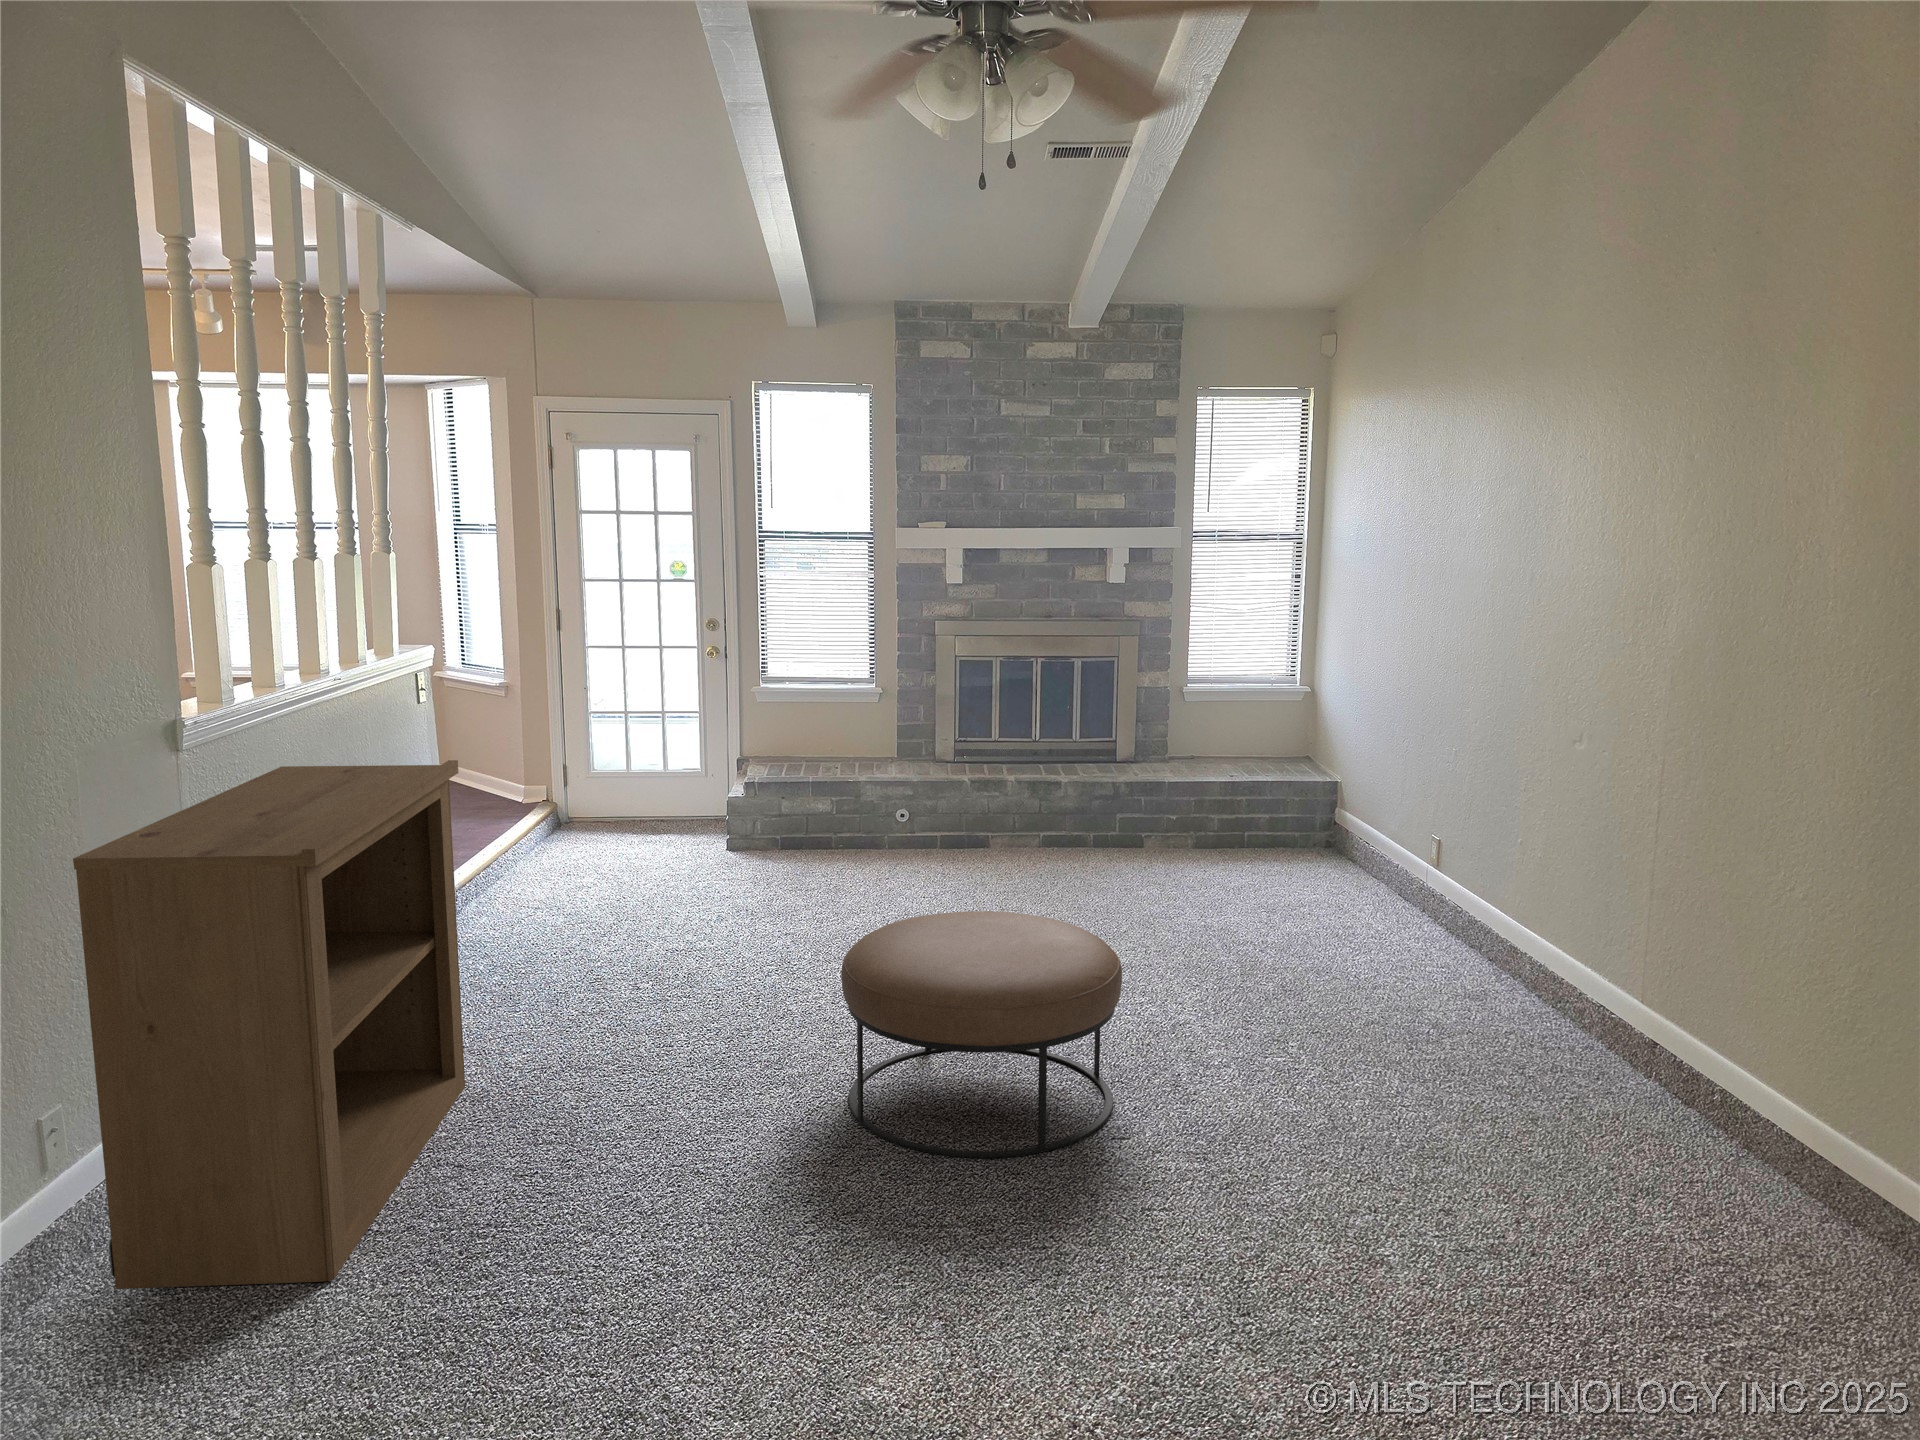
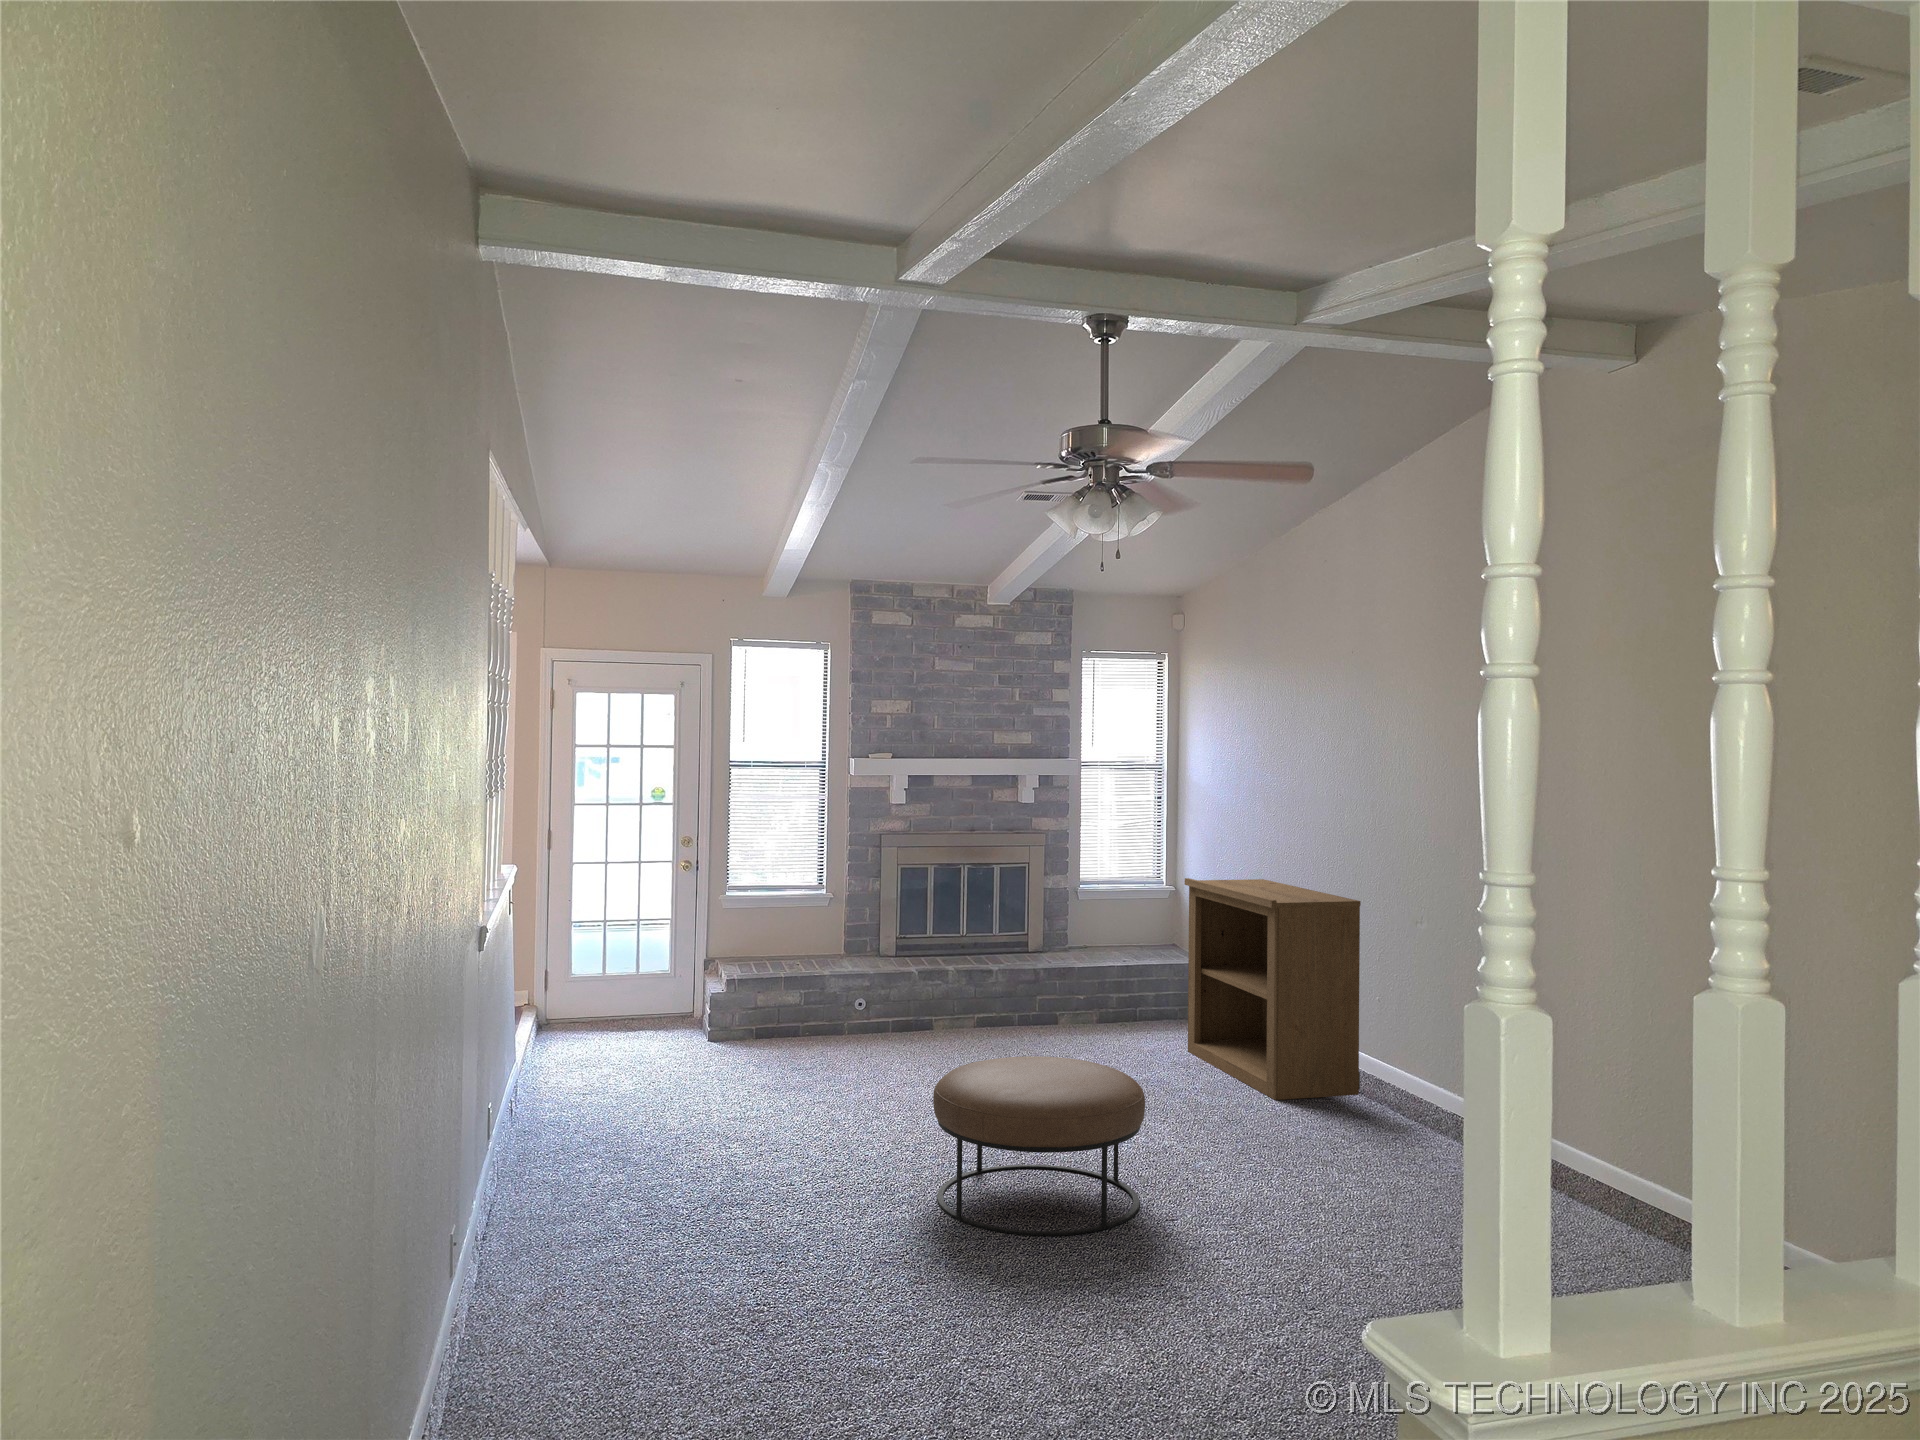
bookshelf: present [73,760,465,1289] -> present [1184,878,1361,1100]

